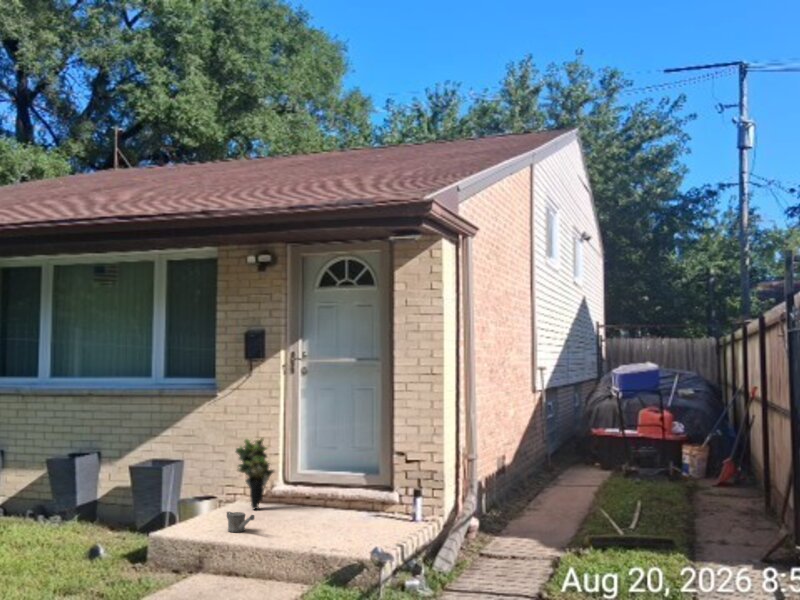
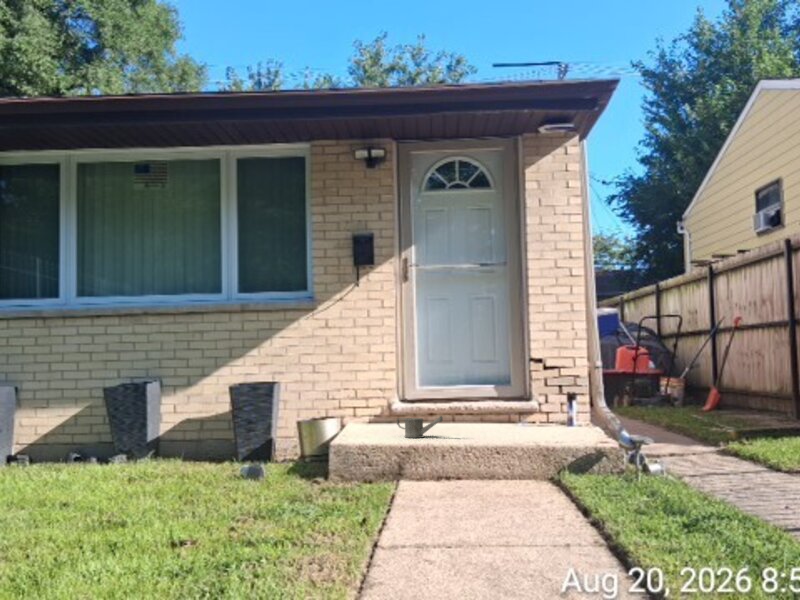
potted plant: present [236,438,274,509] -> none [359,349,404,426]

